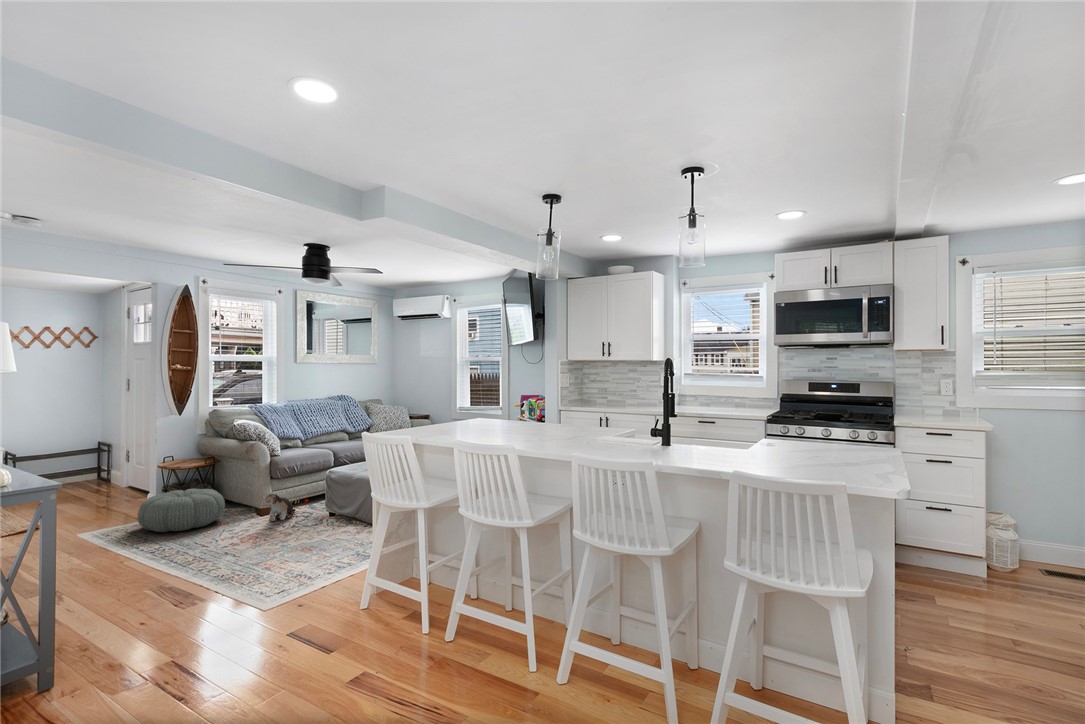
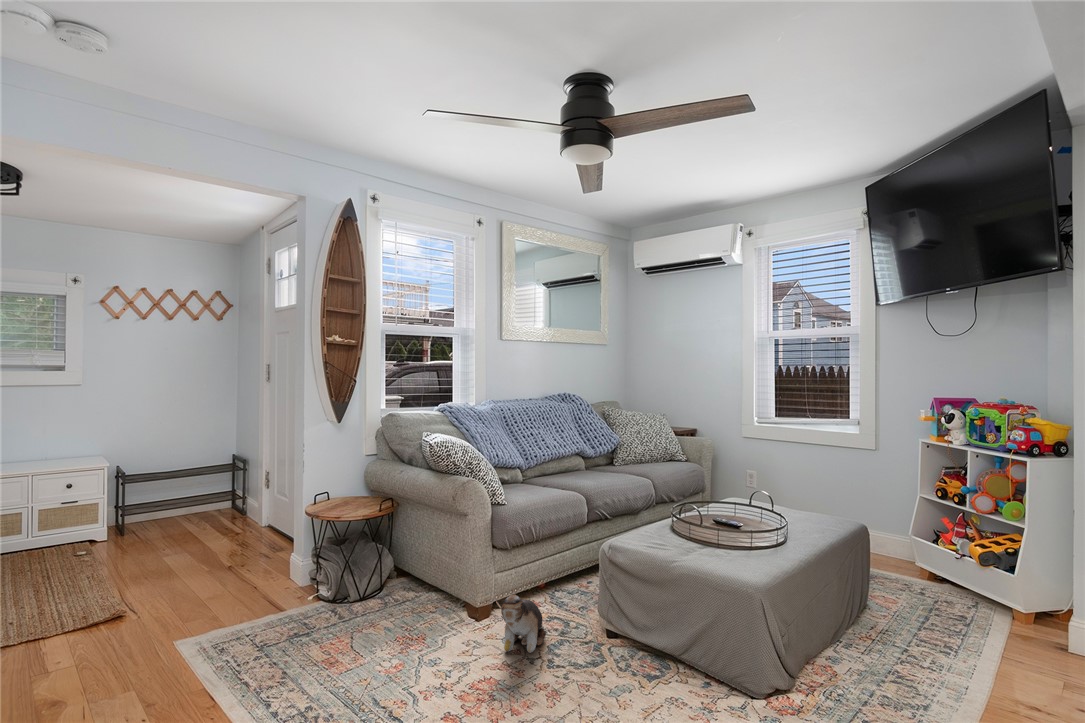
pouf: present [138,489,225,532] -> none [269,565,419,667]

